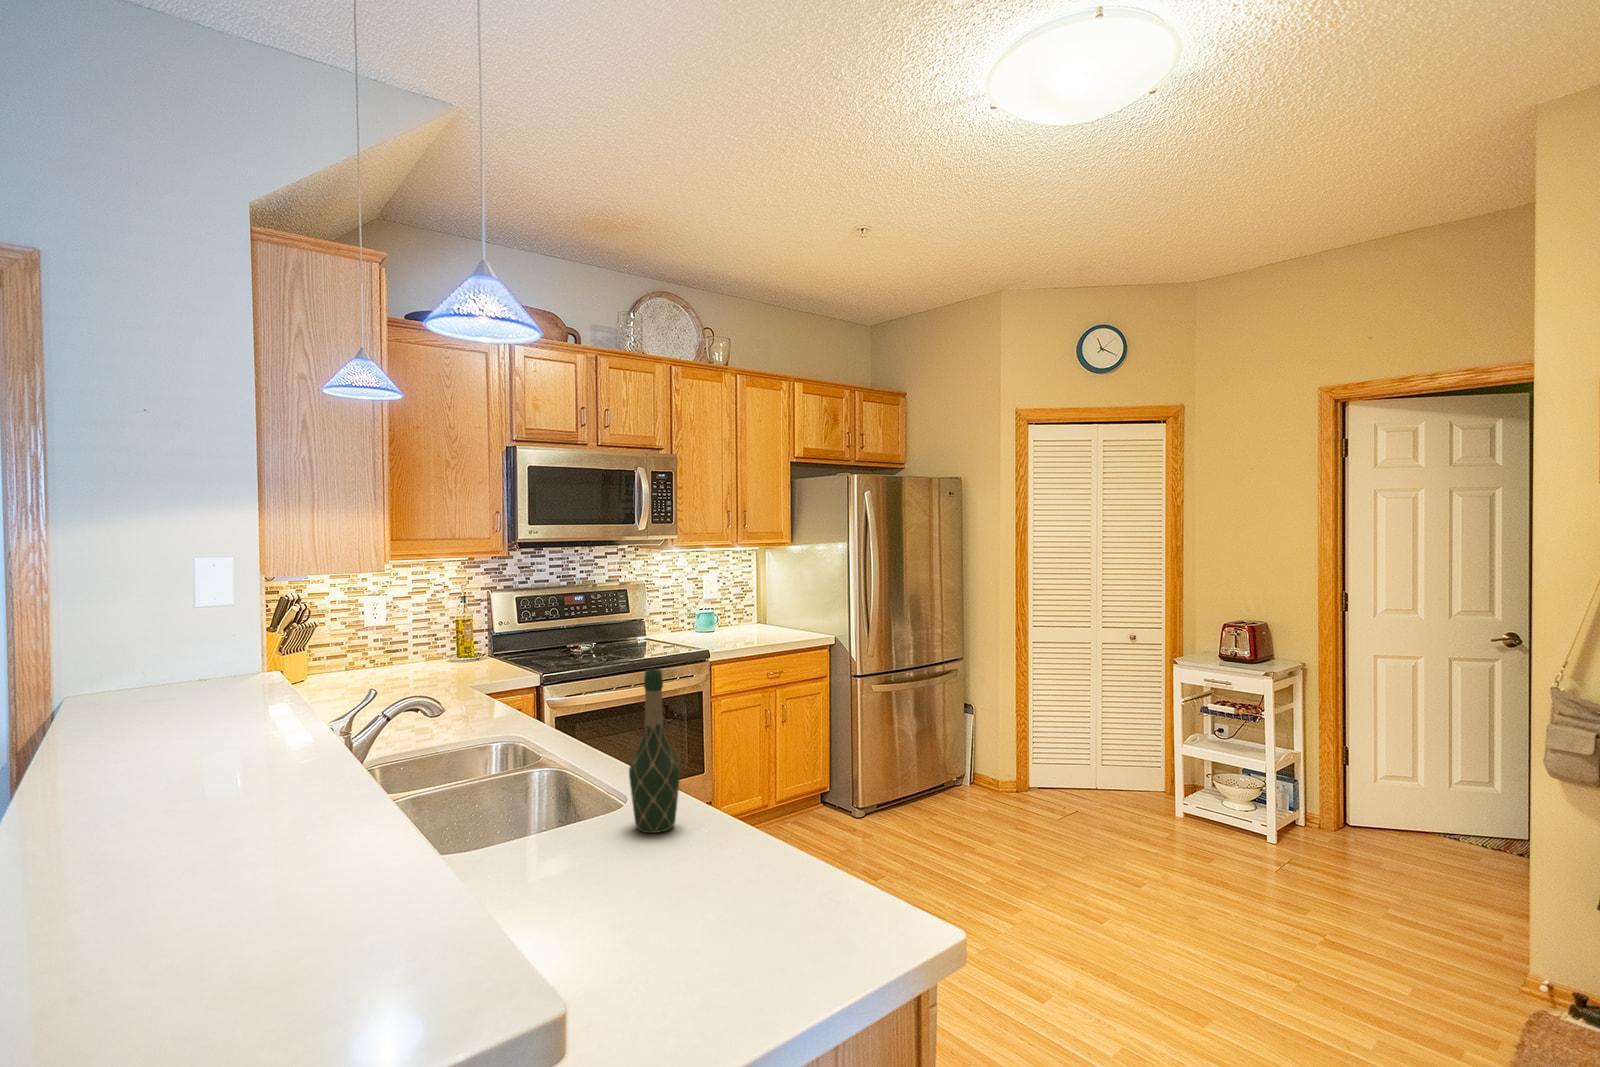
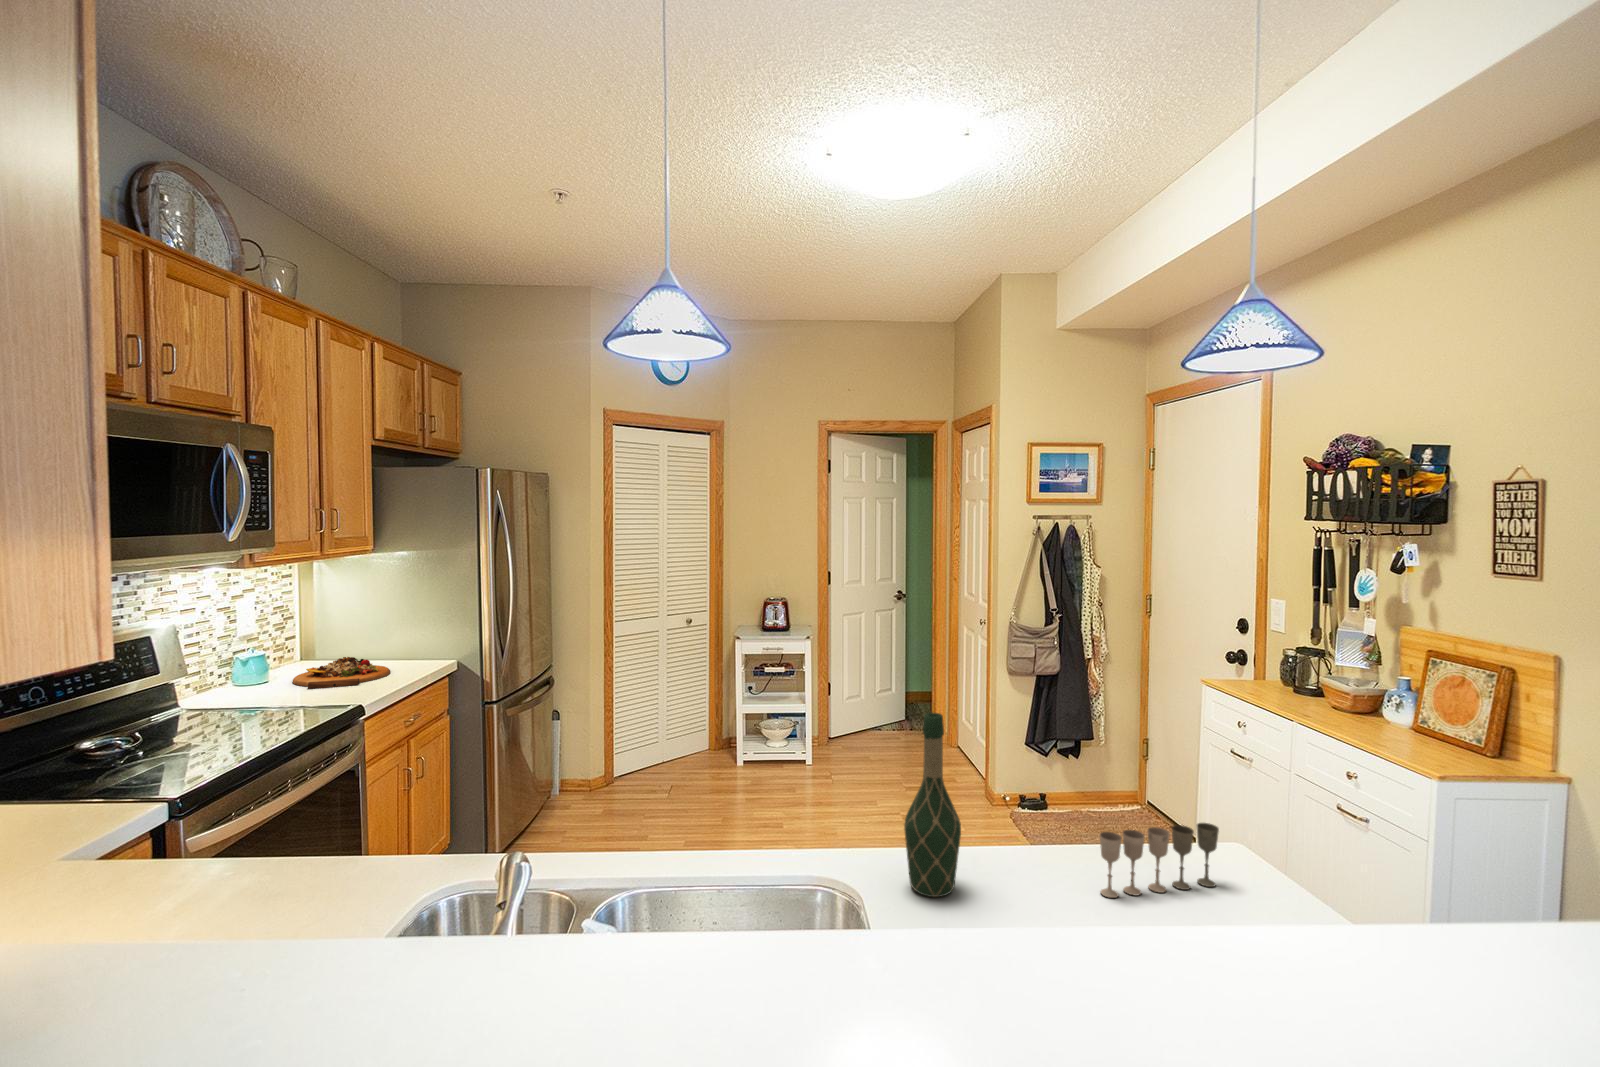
cutting board: none [722,623,789,643] -> present [293,657,391,689]
wine glass: none [714,817,825,923] -> present [1100,823,1219,898]

